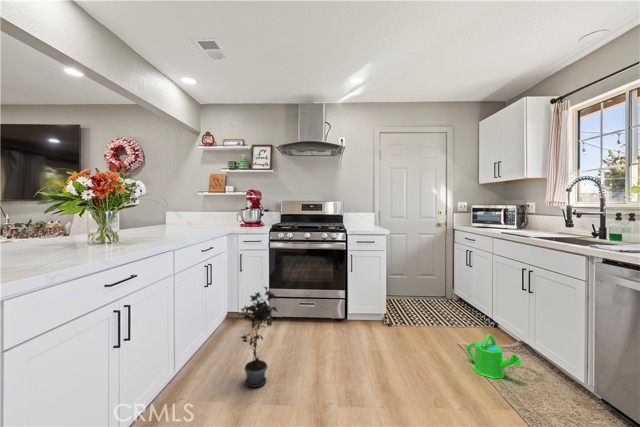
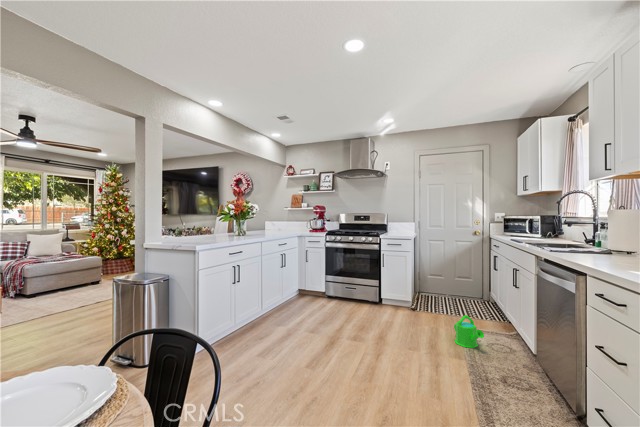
potted plant: present [241,287,277,387] -> none [290,268,315,328]

